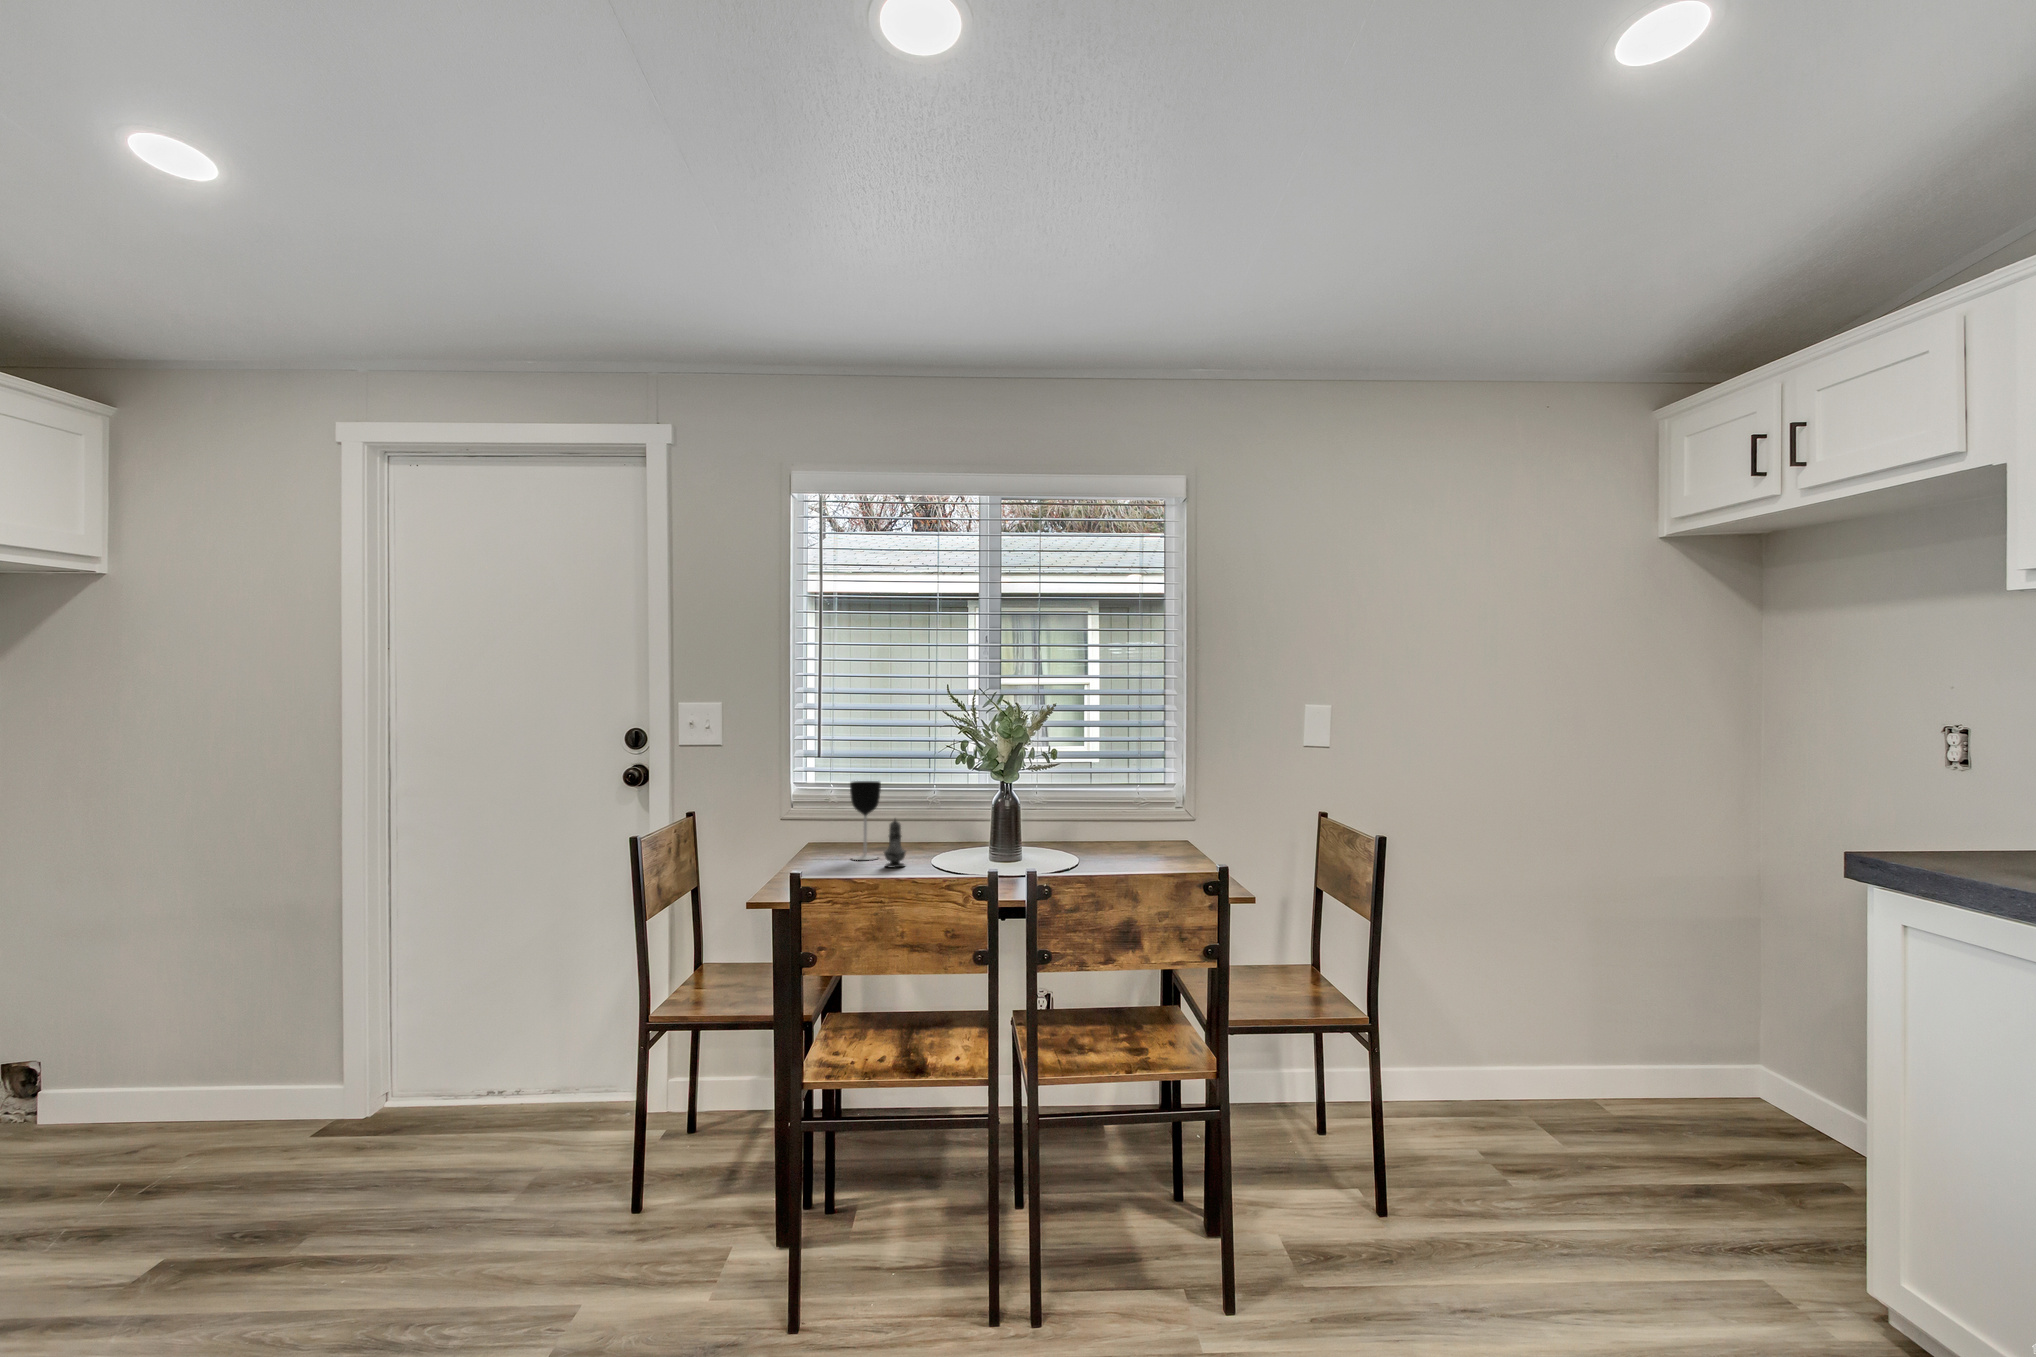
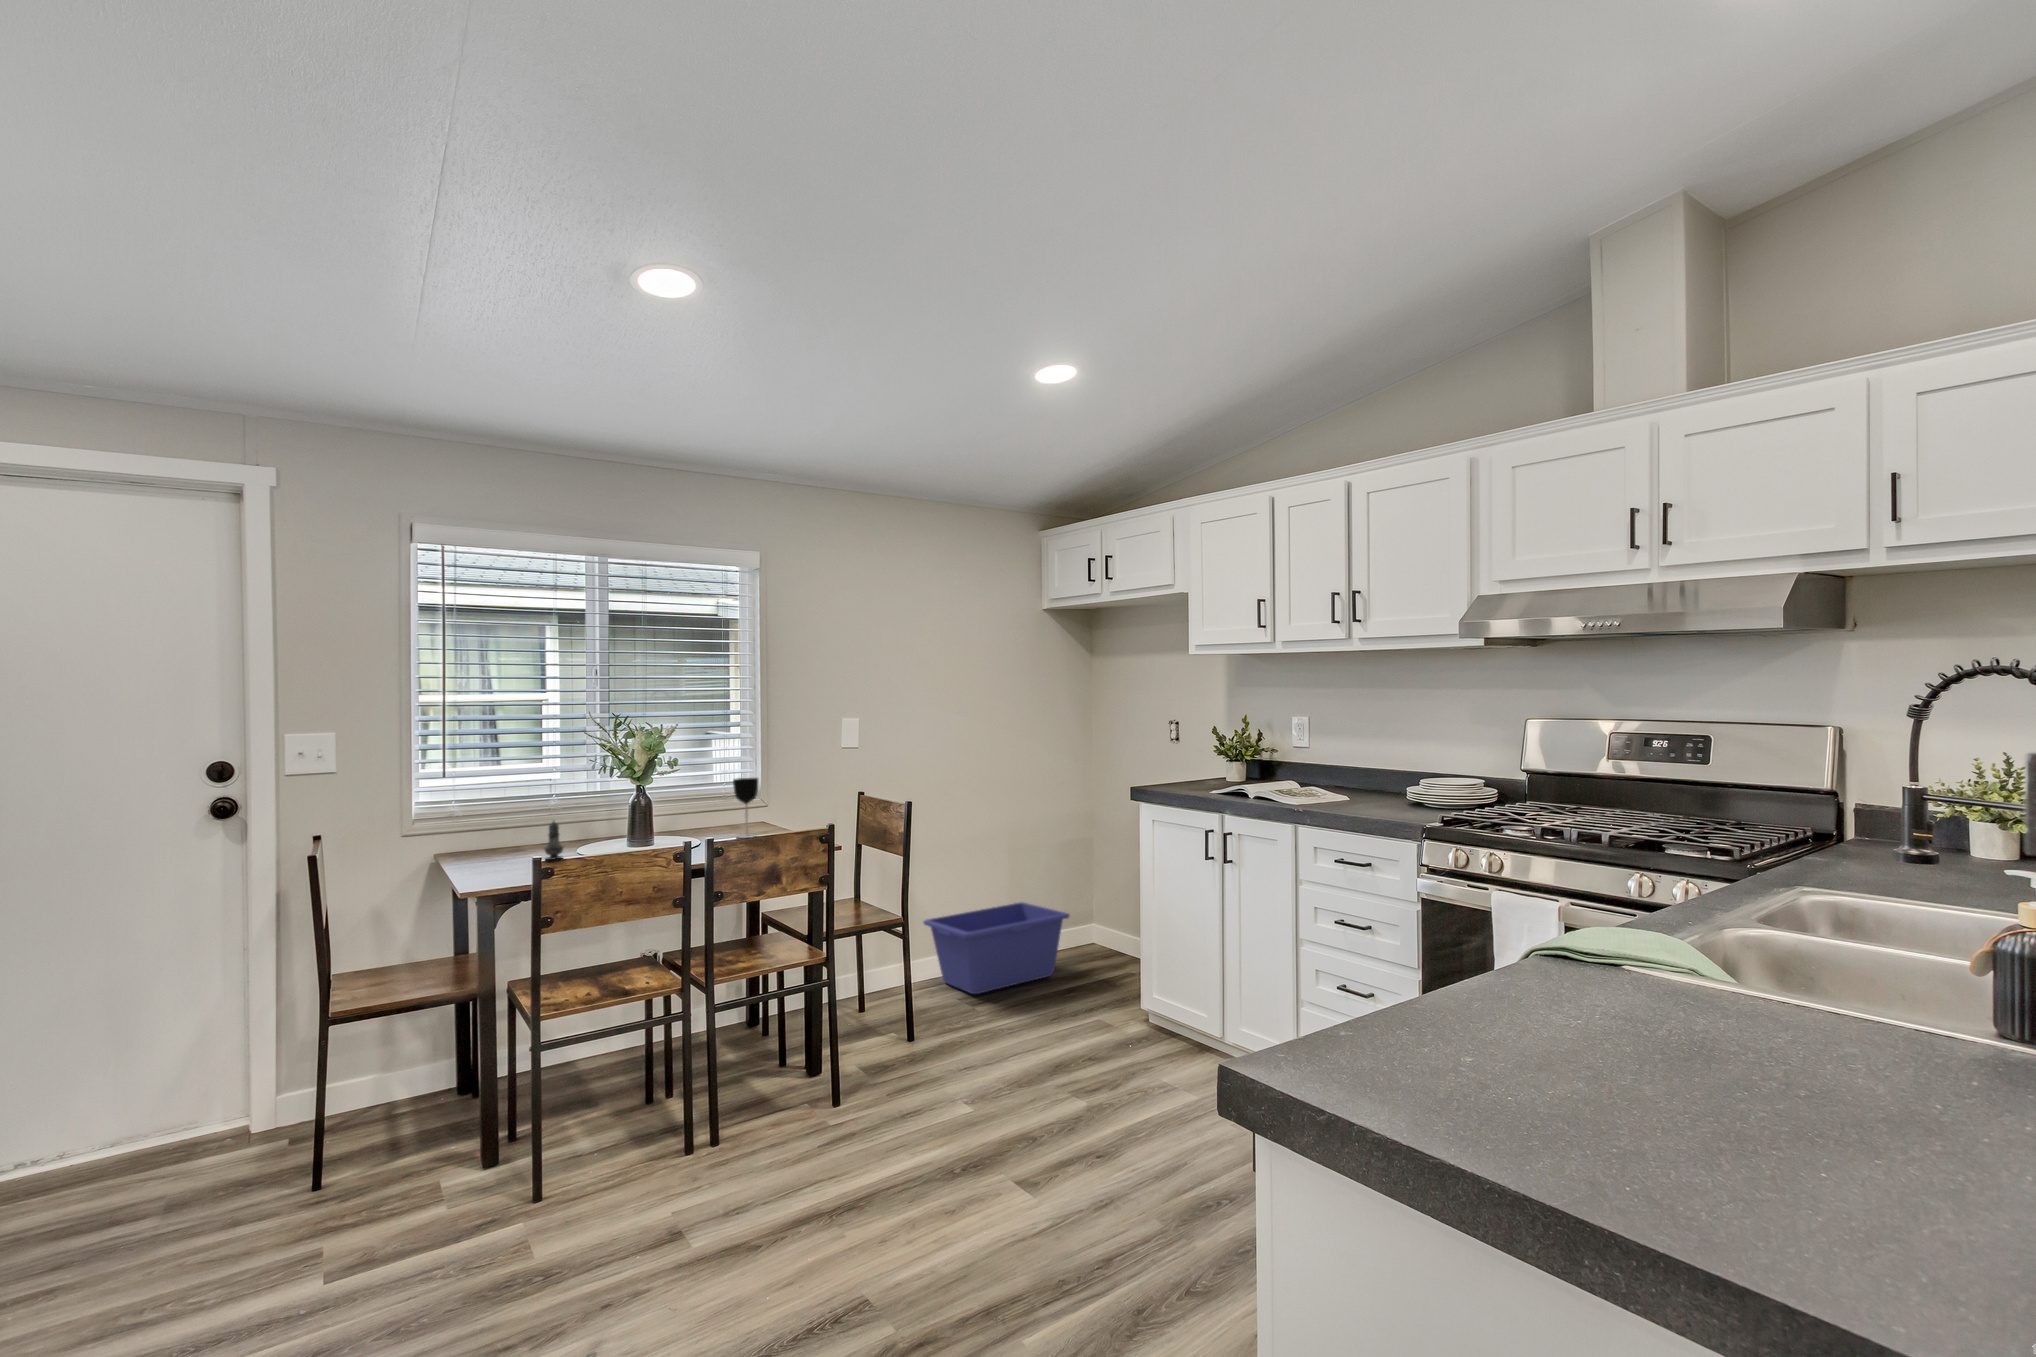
wine glass: present [850,781,881,860] -> present [733,778,758,838]
storage bin: none [1430,1010,1704,1153] -> present [924,902,1070,994]

